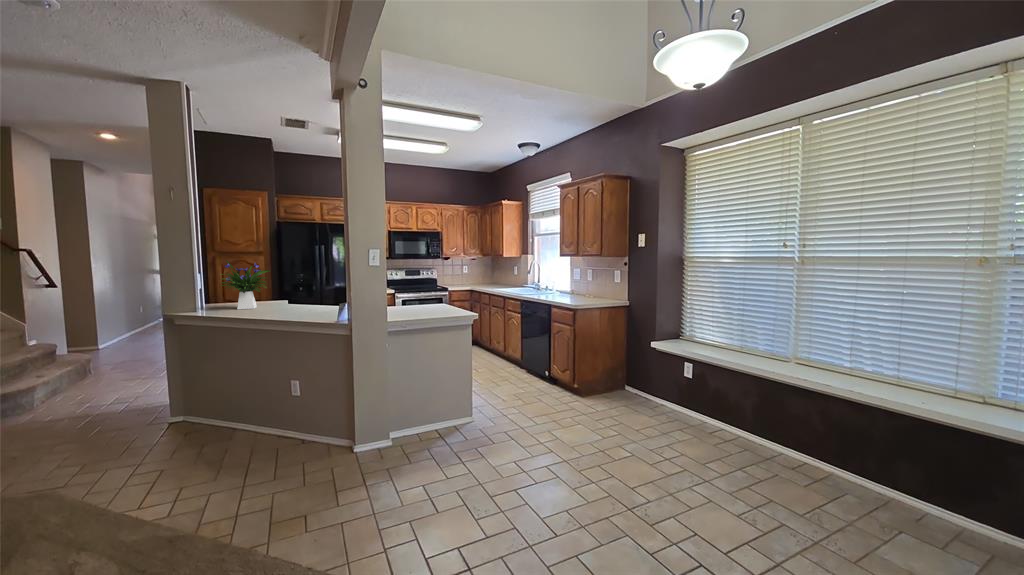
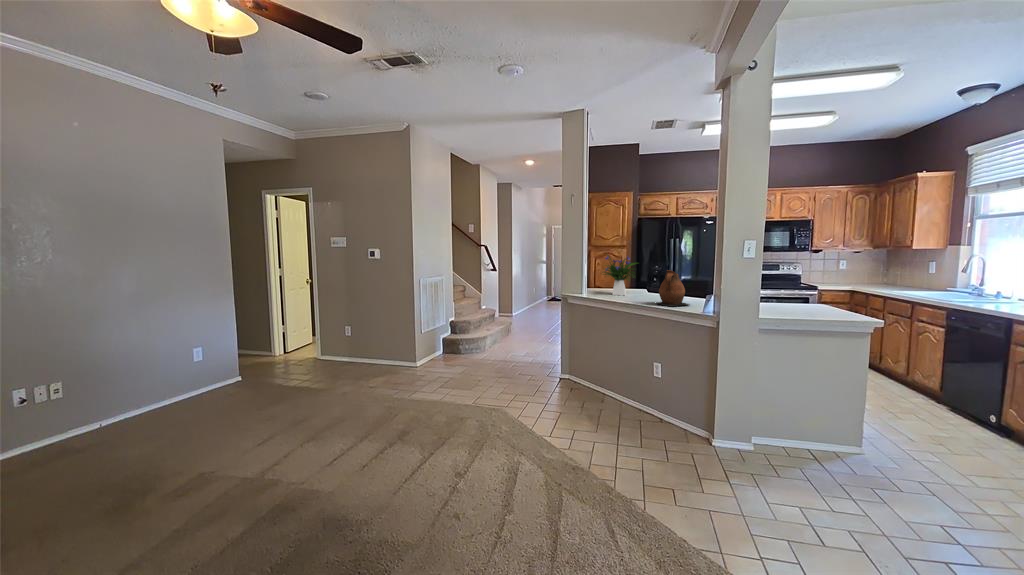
ceramic pitcher: none [286,278,326,317] -> present [658,270,690,306]

